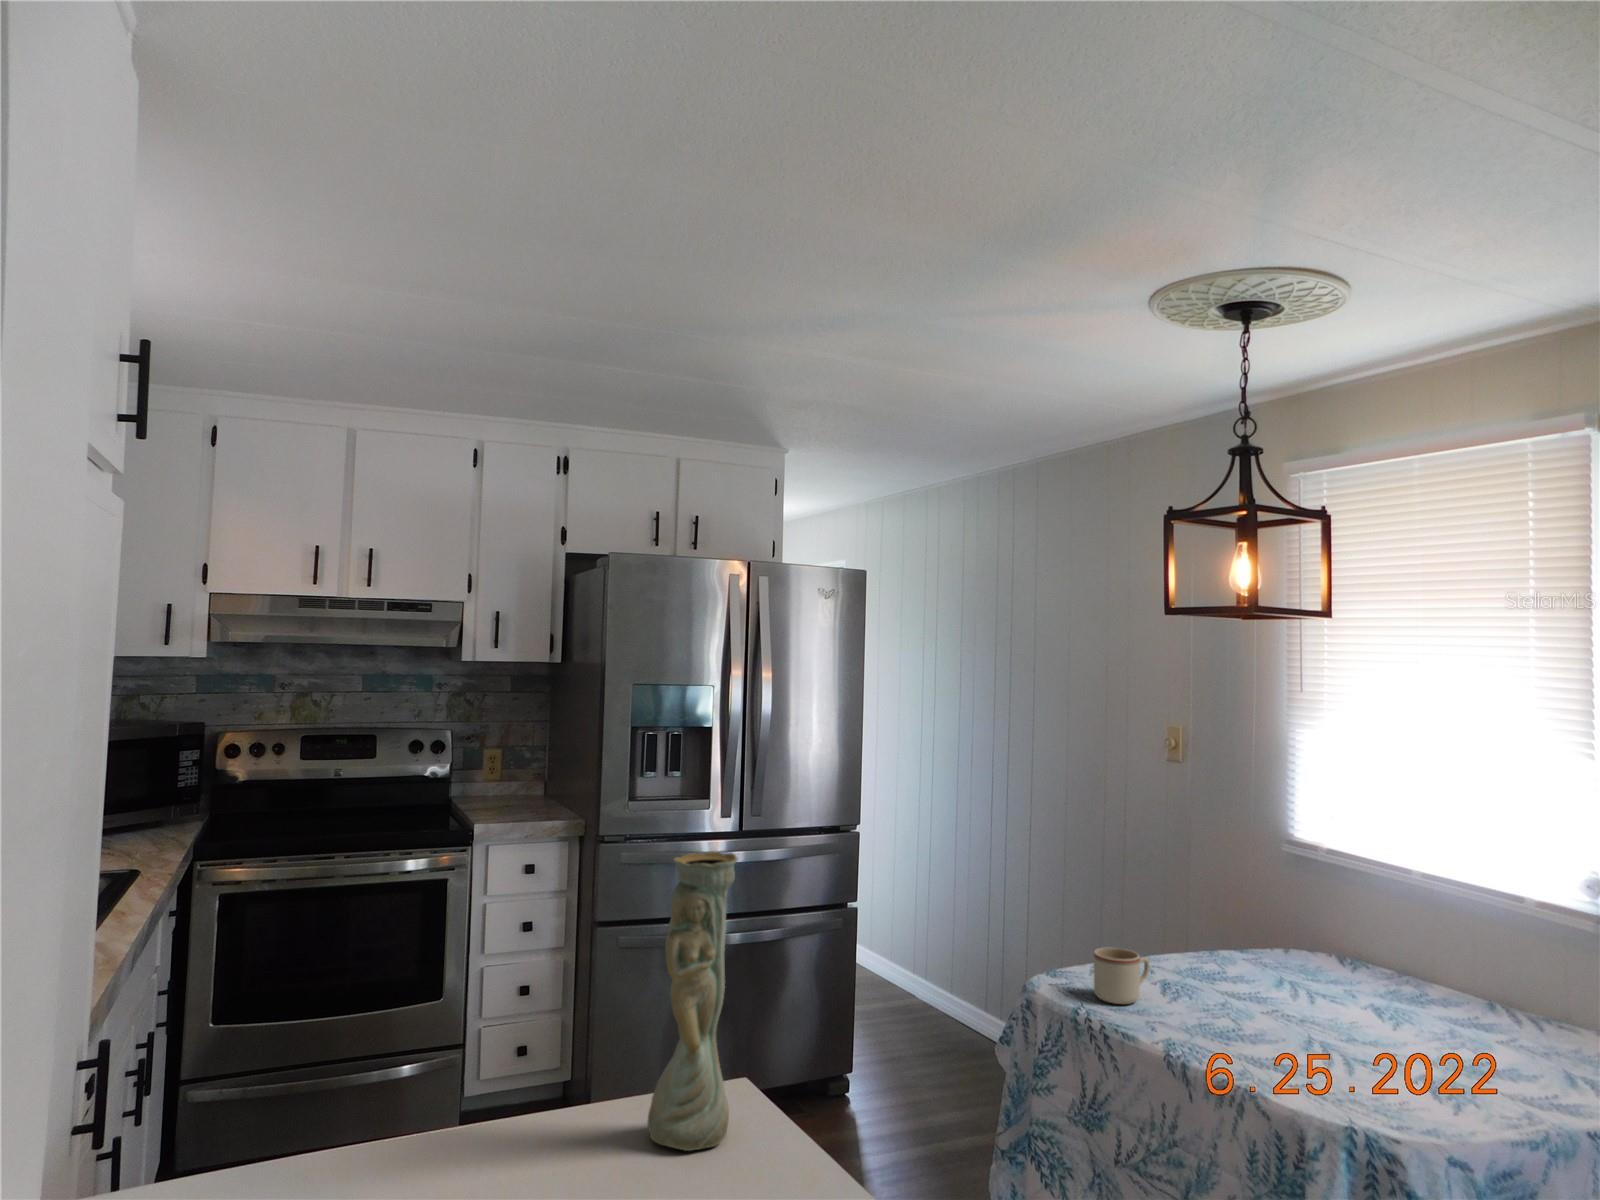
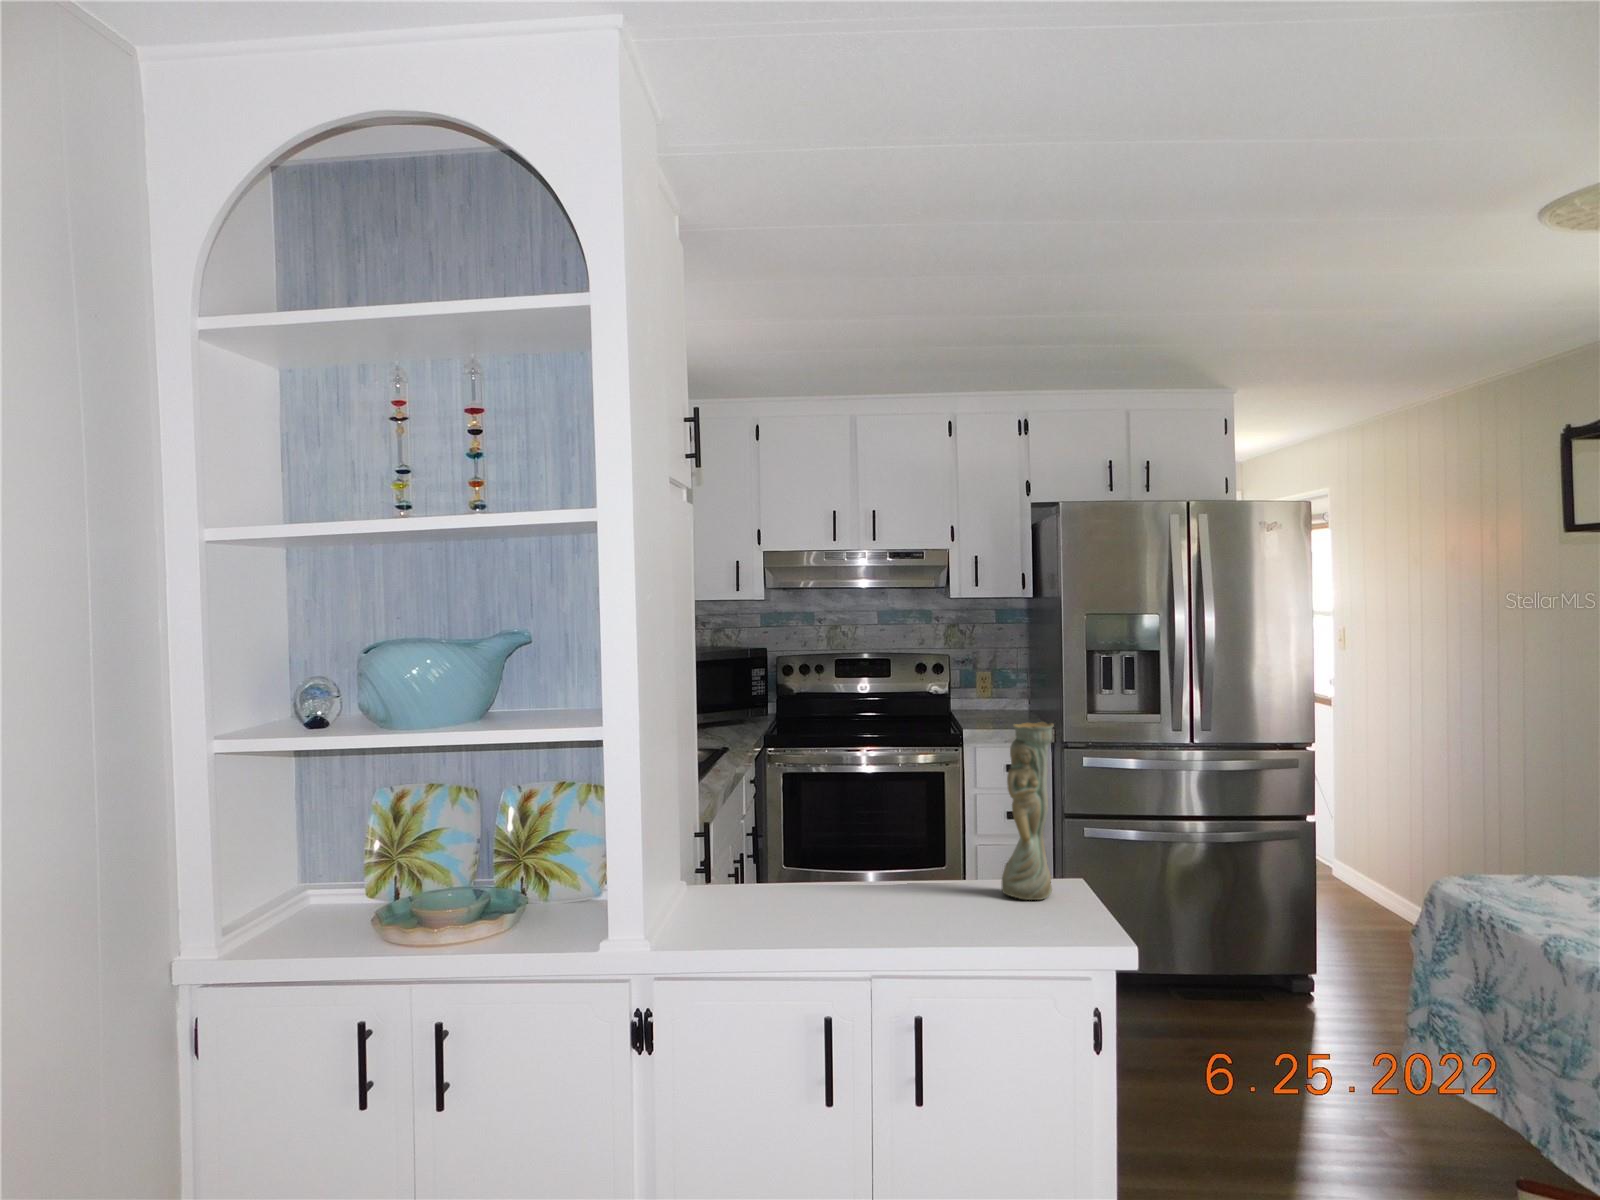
mug: present [1094,948,1149,1004] -> none [1493,853,1556,904]

